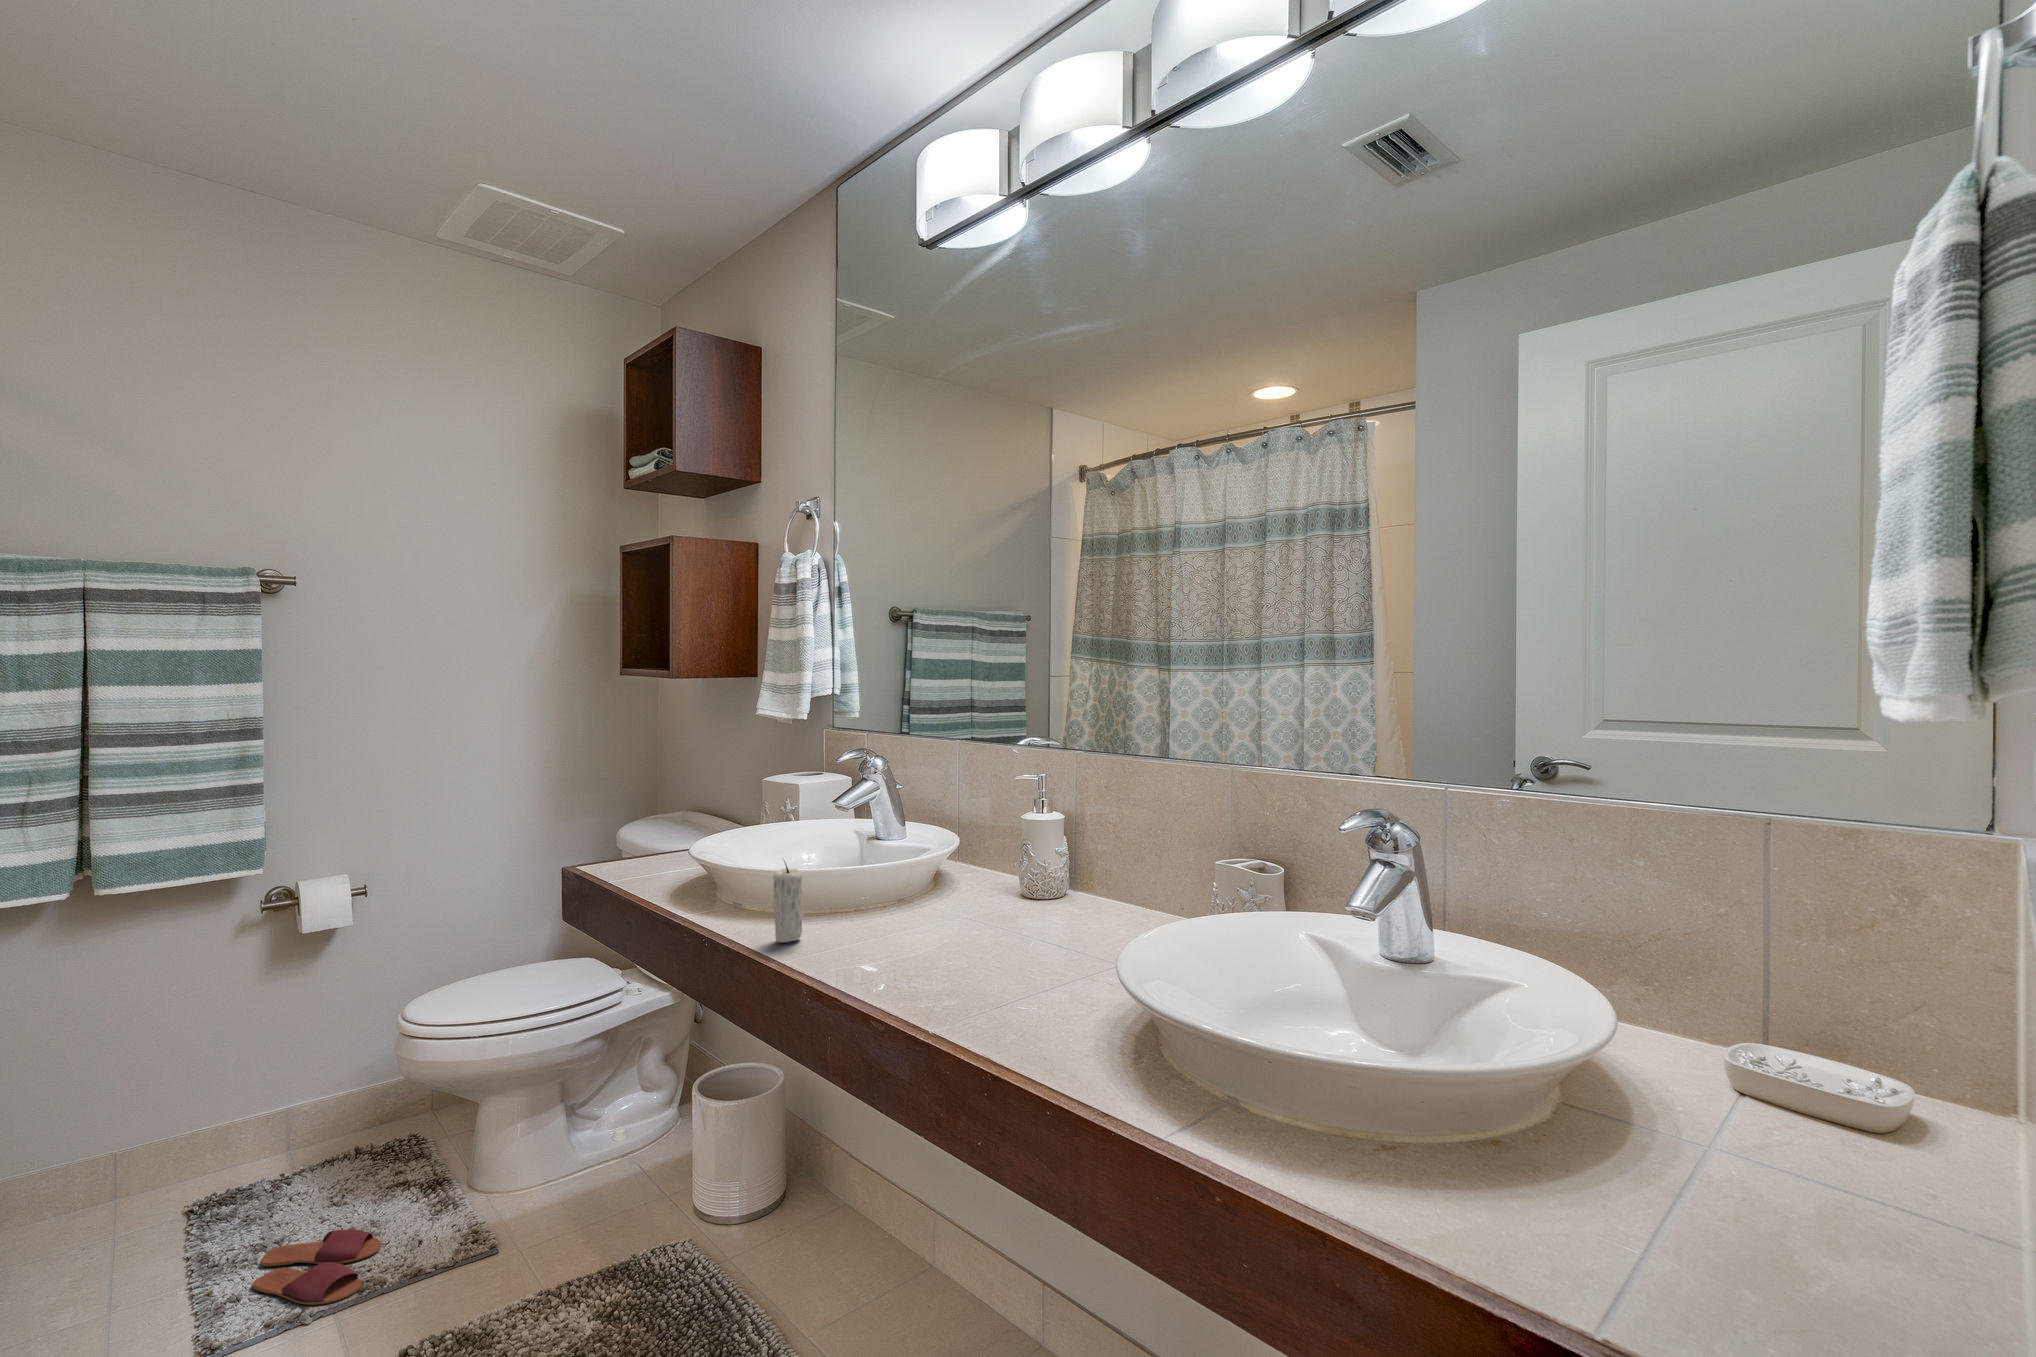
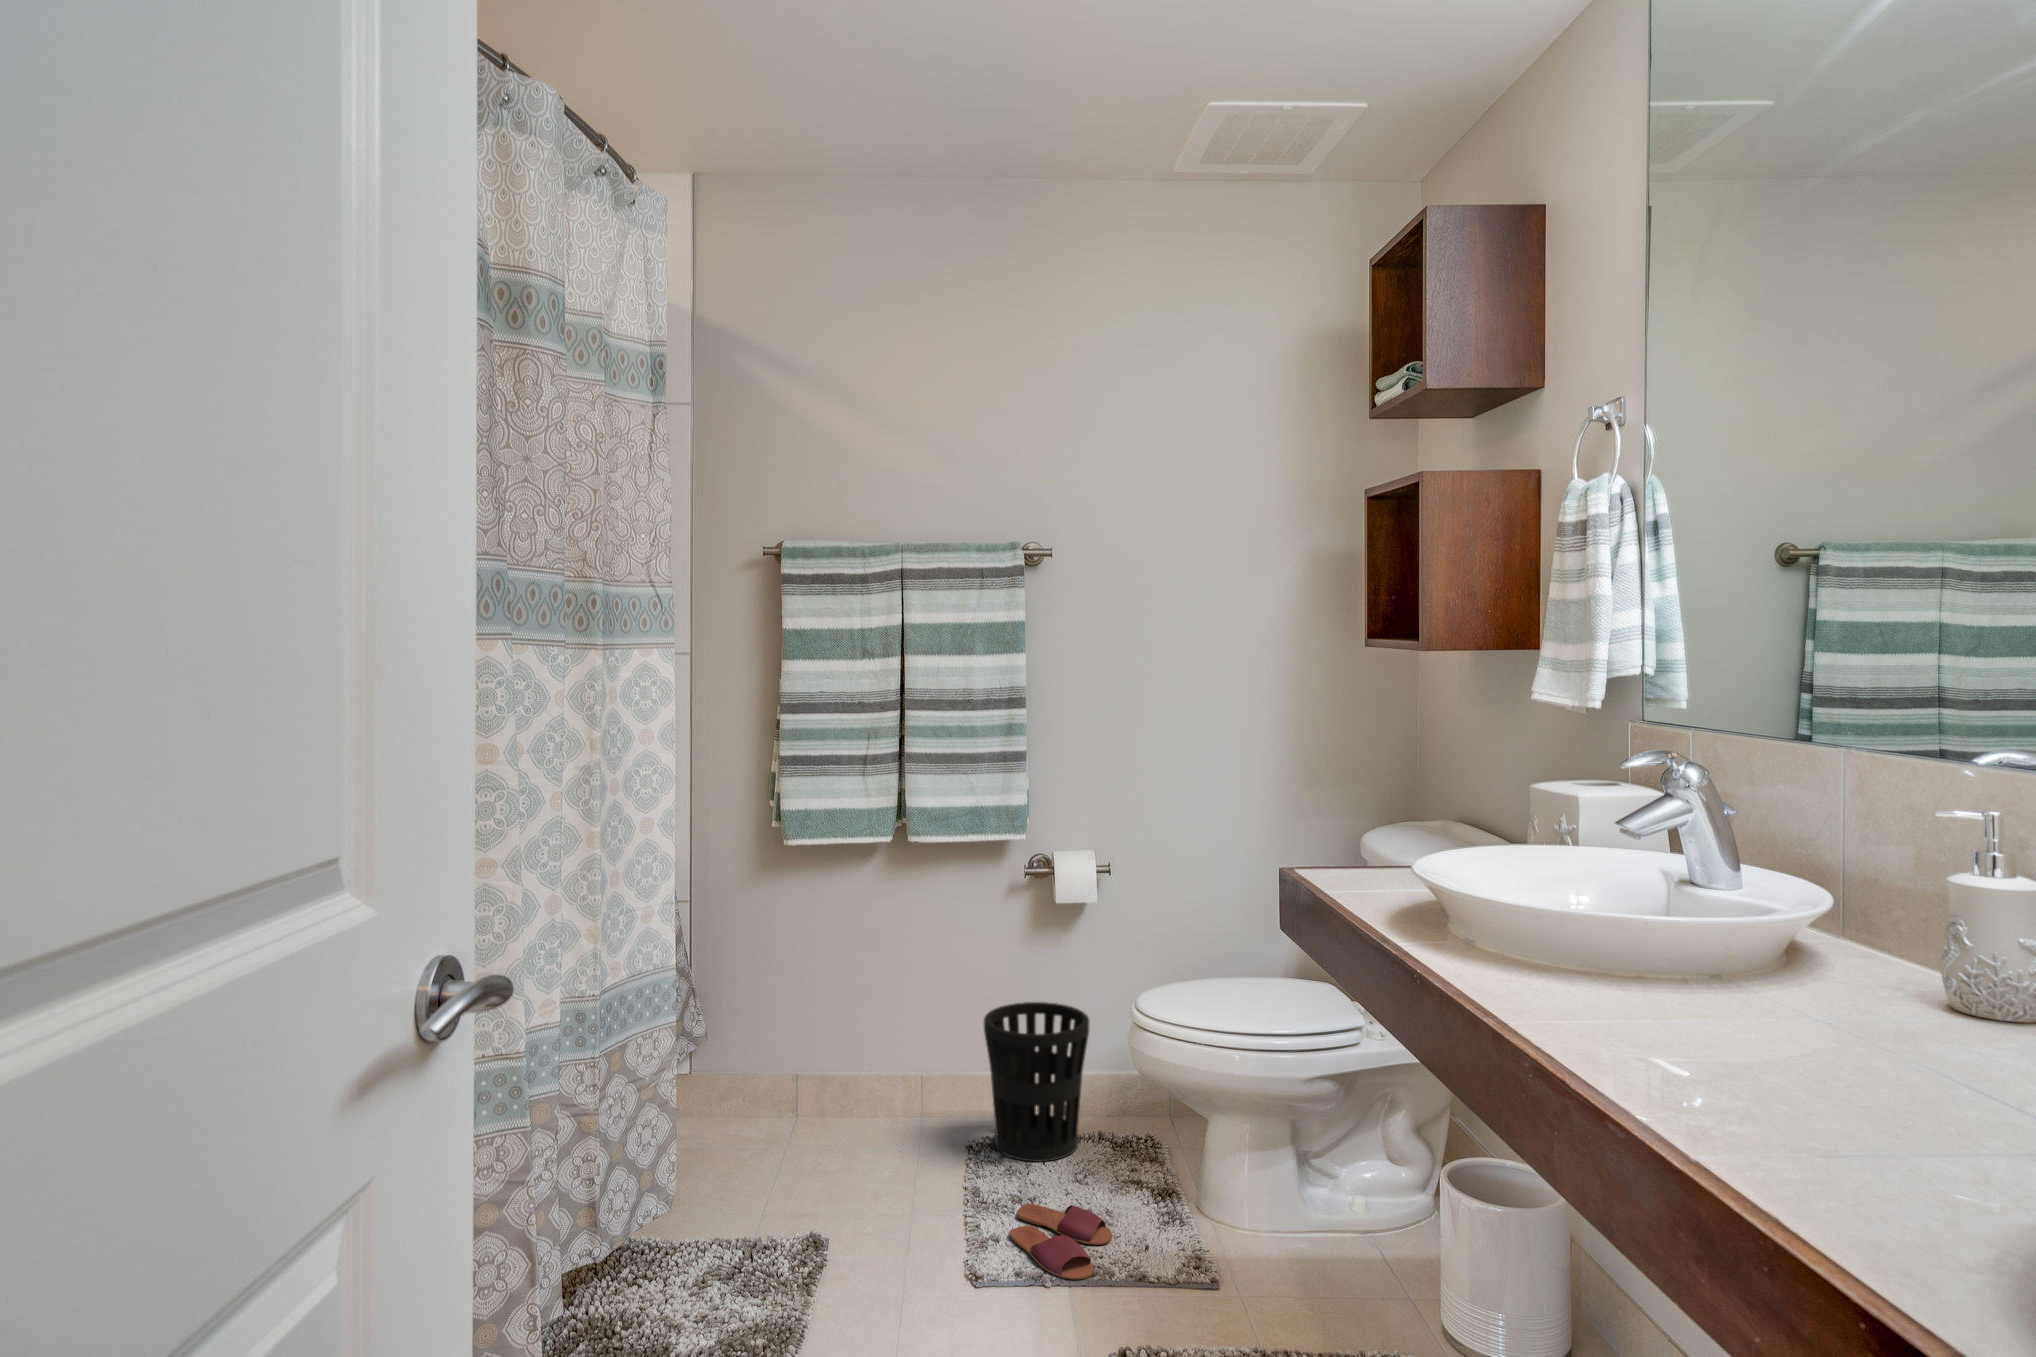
candle: present [773,861,803,943] -> none [1546,897,1593,1022]
wastebasket: none [208,1035,347,1210] -> present [984,1002,1089,1162]

